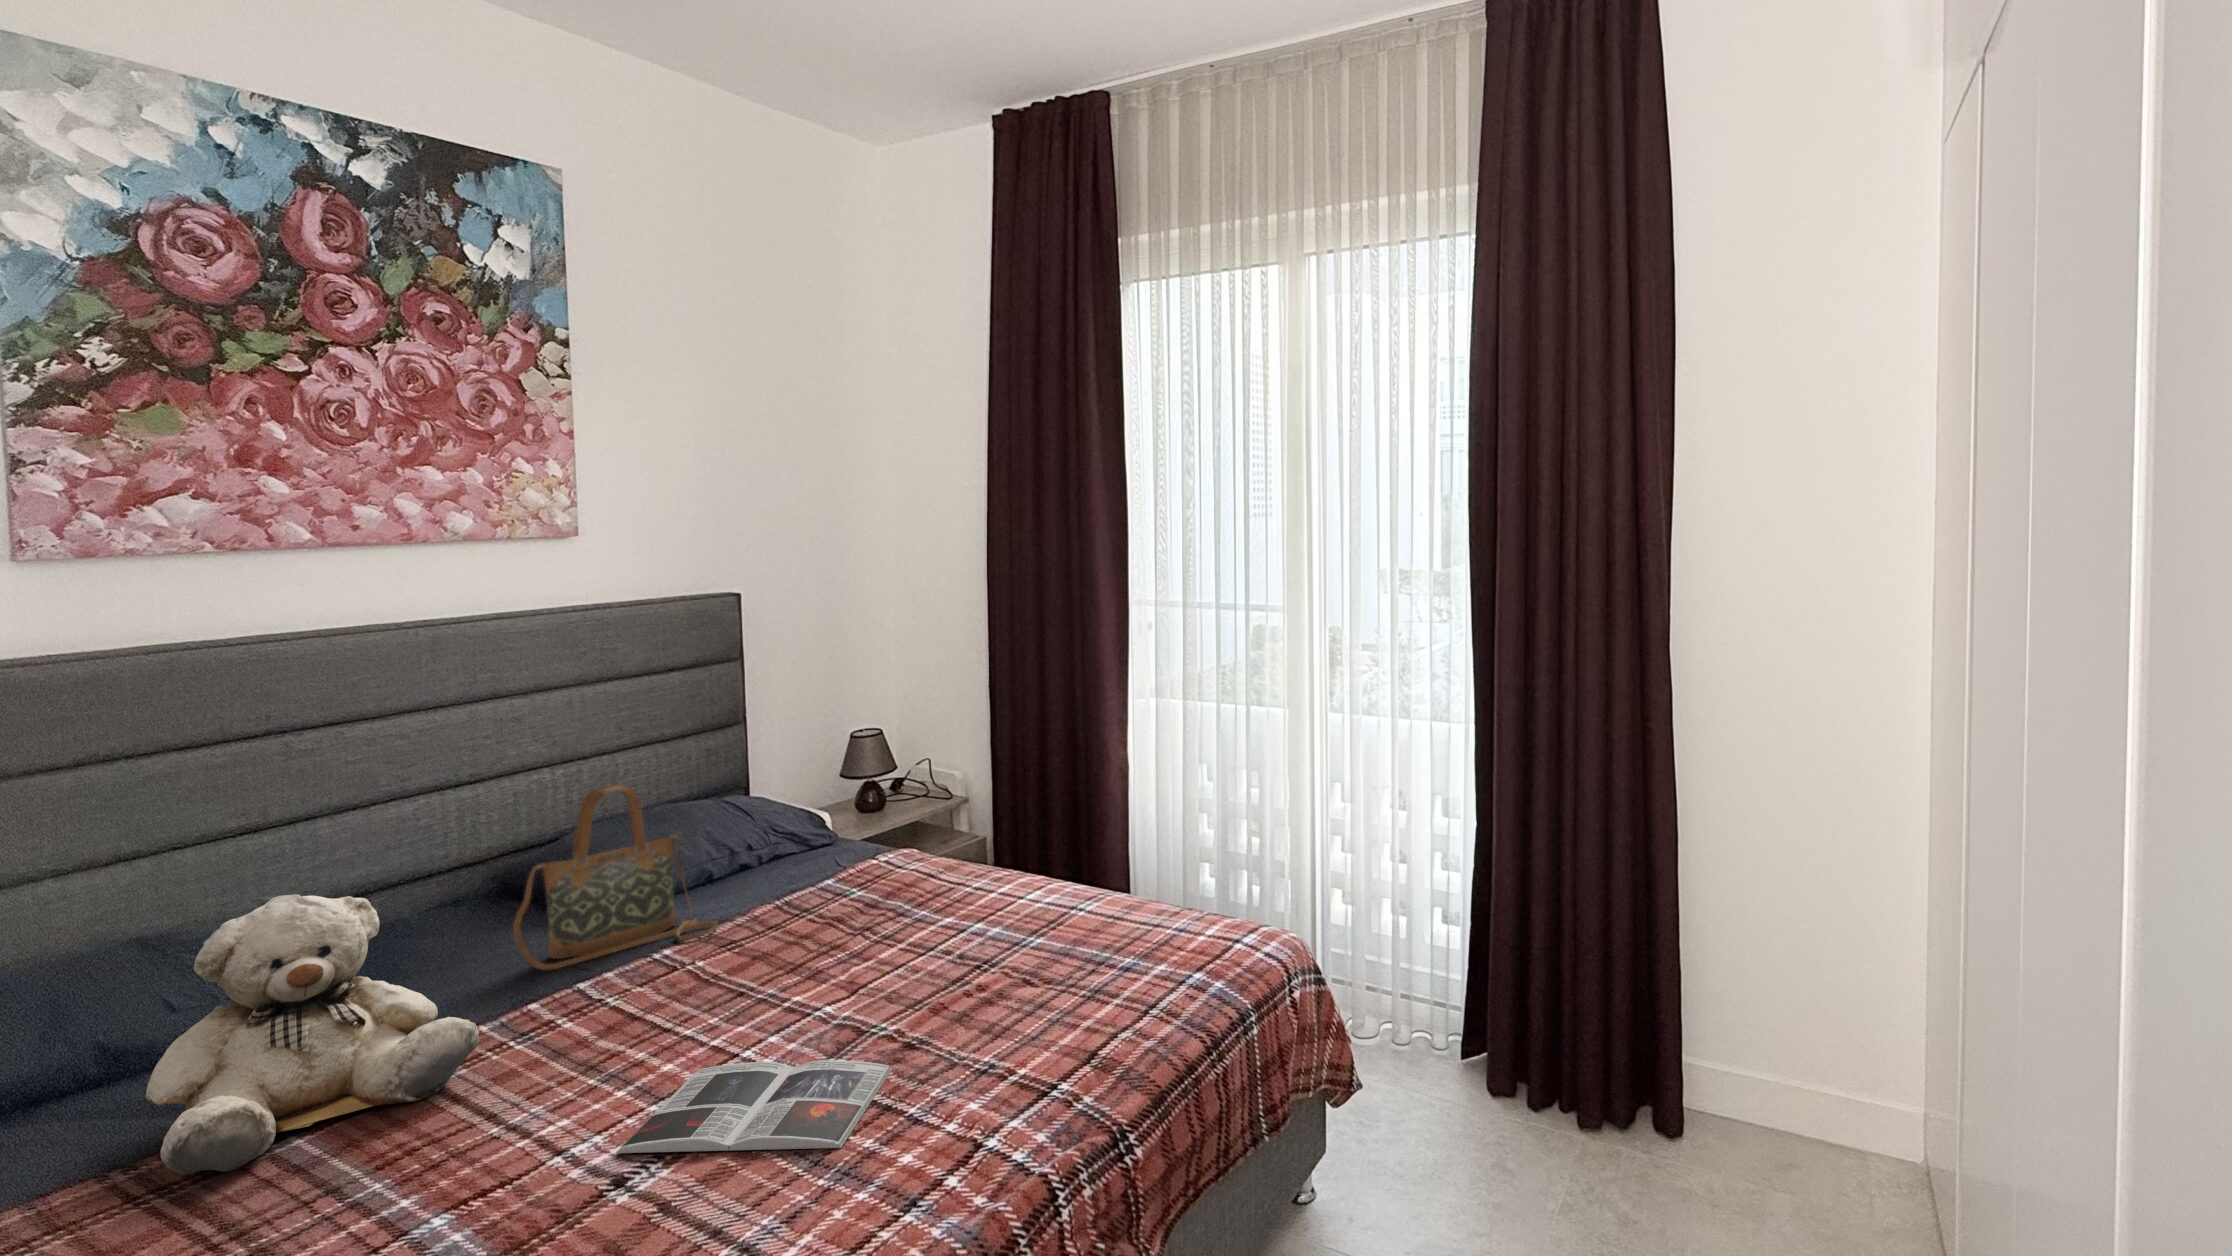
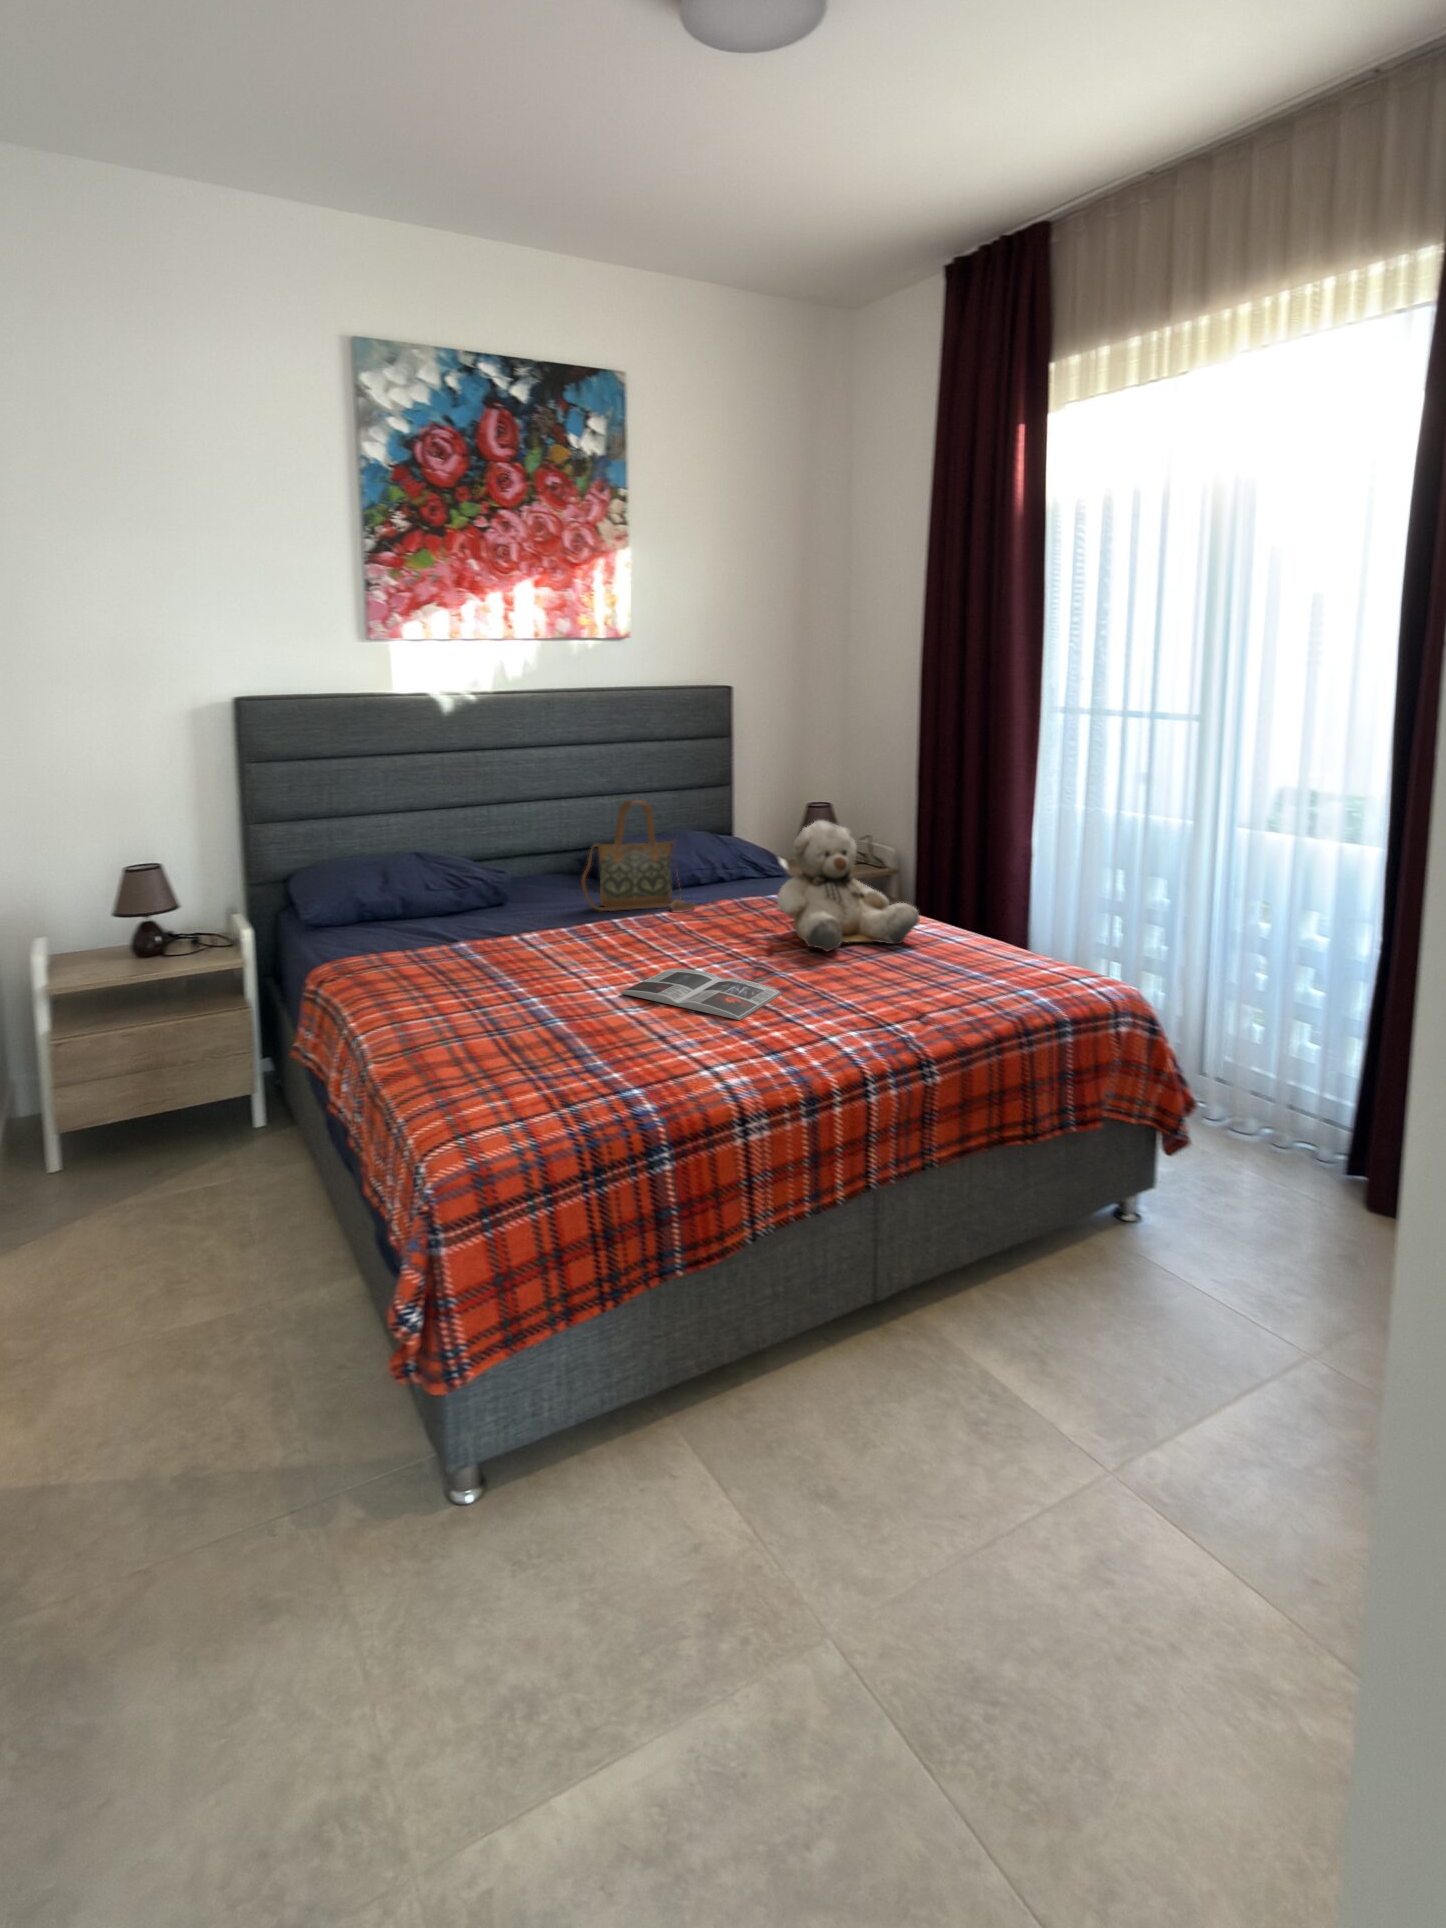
teddy bear: present [146,894,479,1175] -> present [778,820,920,951]

